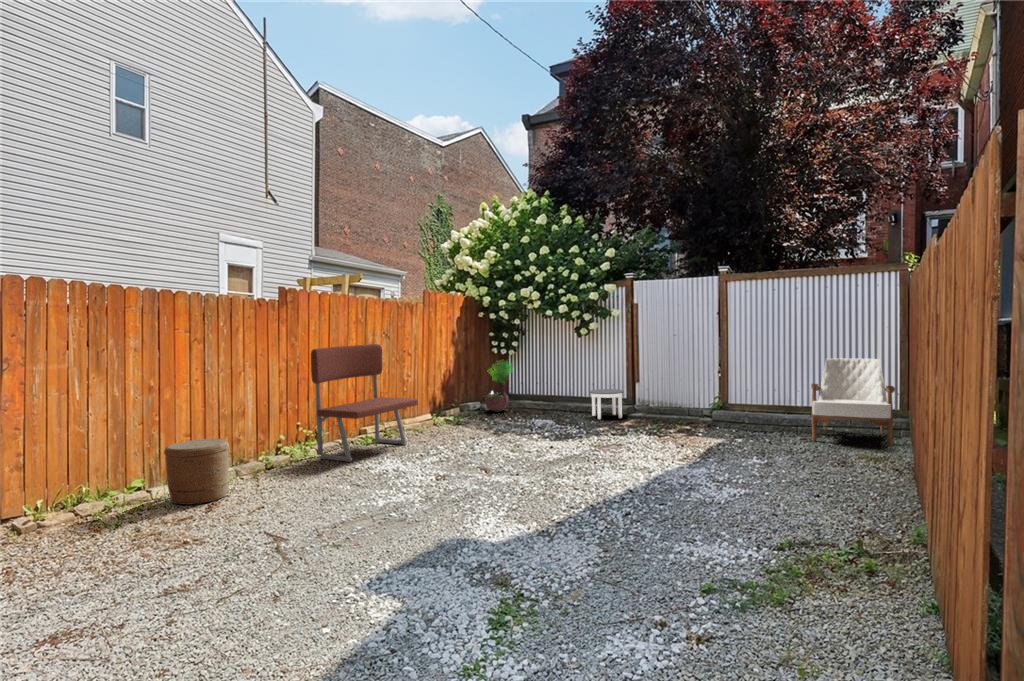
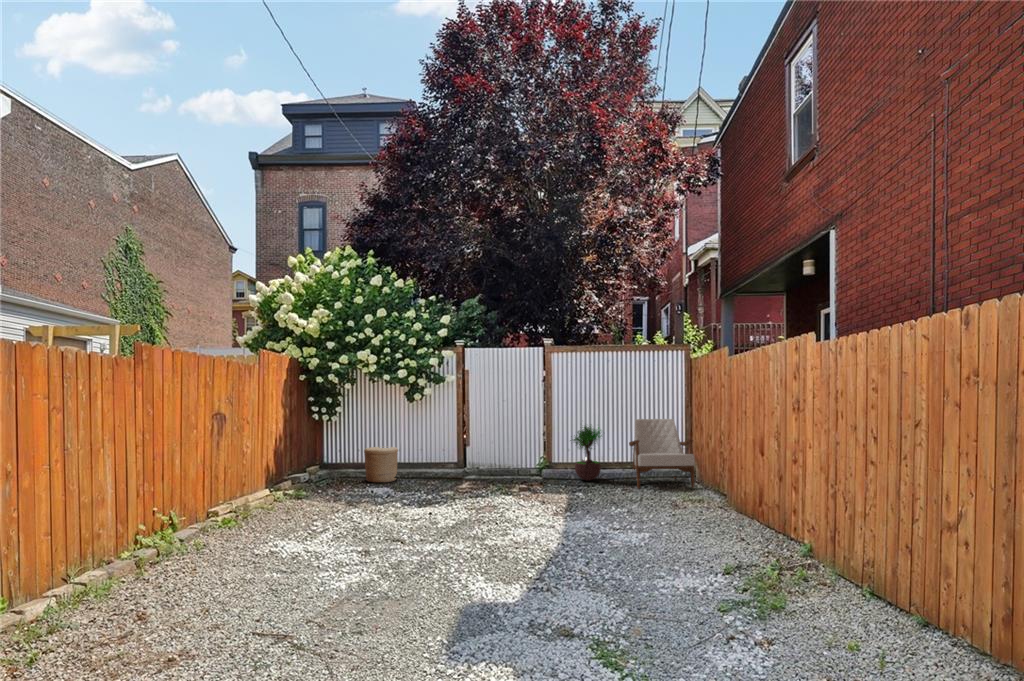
bench: present [311,344,418,462] -> none [175,411,285,551]
potted tree: present [485,361,512,412] -> present [570,426,602,481]
round table: present [590,389,623,419] -> none [424,453,458,483]
woven basket: present [164,439,229,505] -> present [364,447,398,483]

